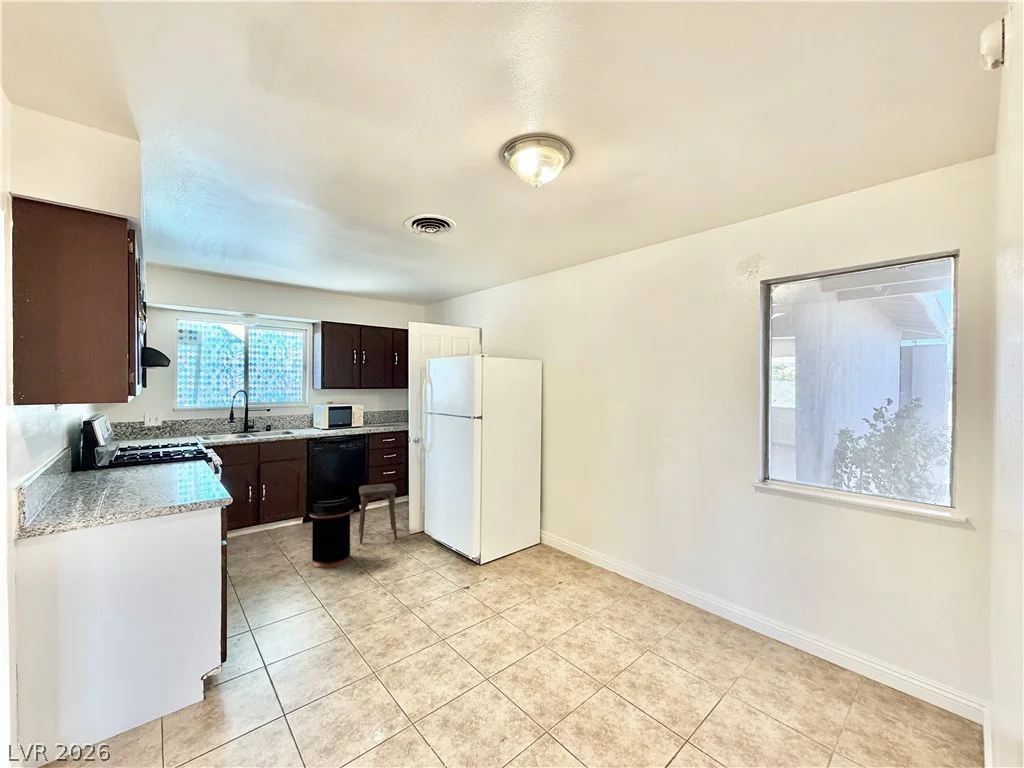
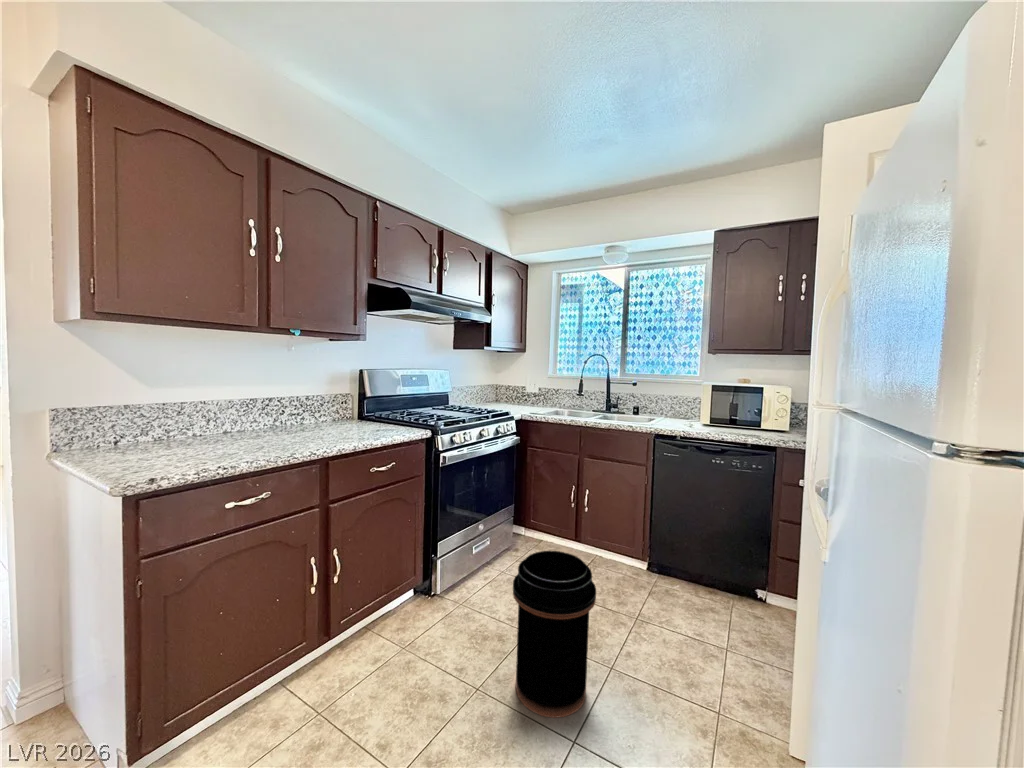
stool: present [359,484,397,544] -> none [644,558,761,740]

